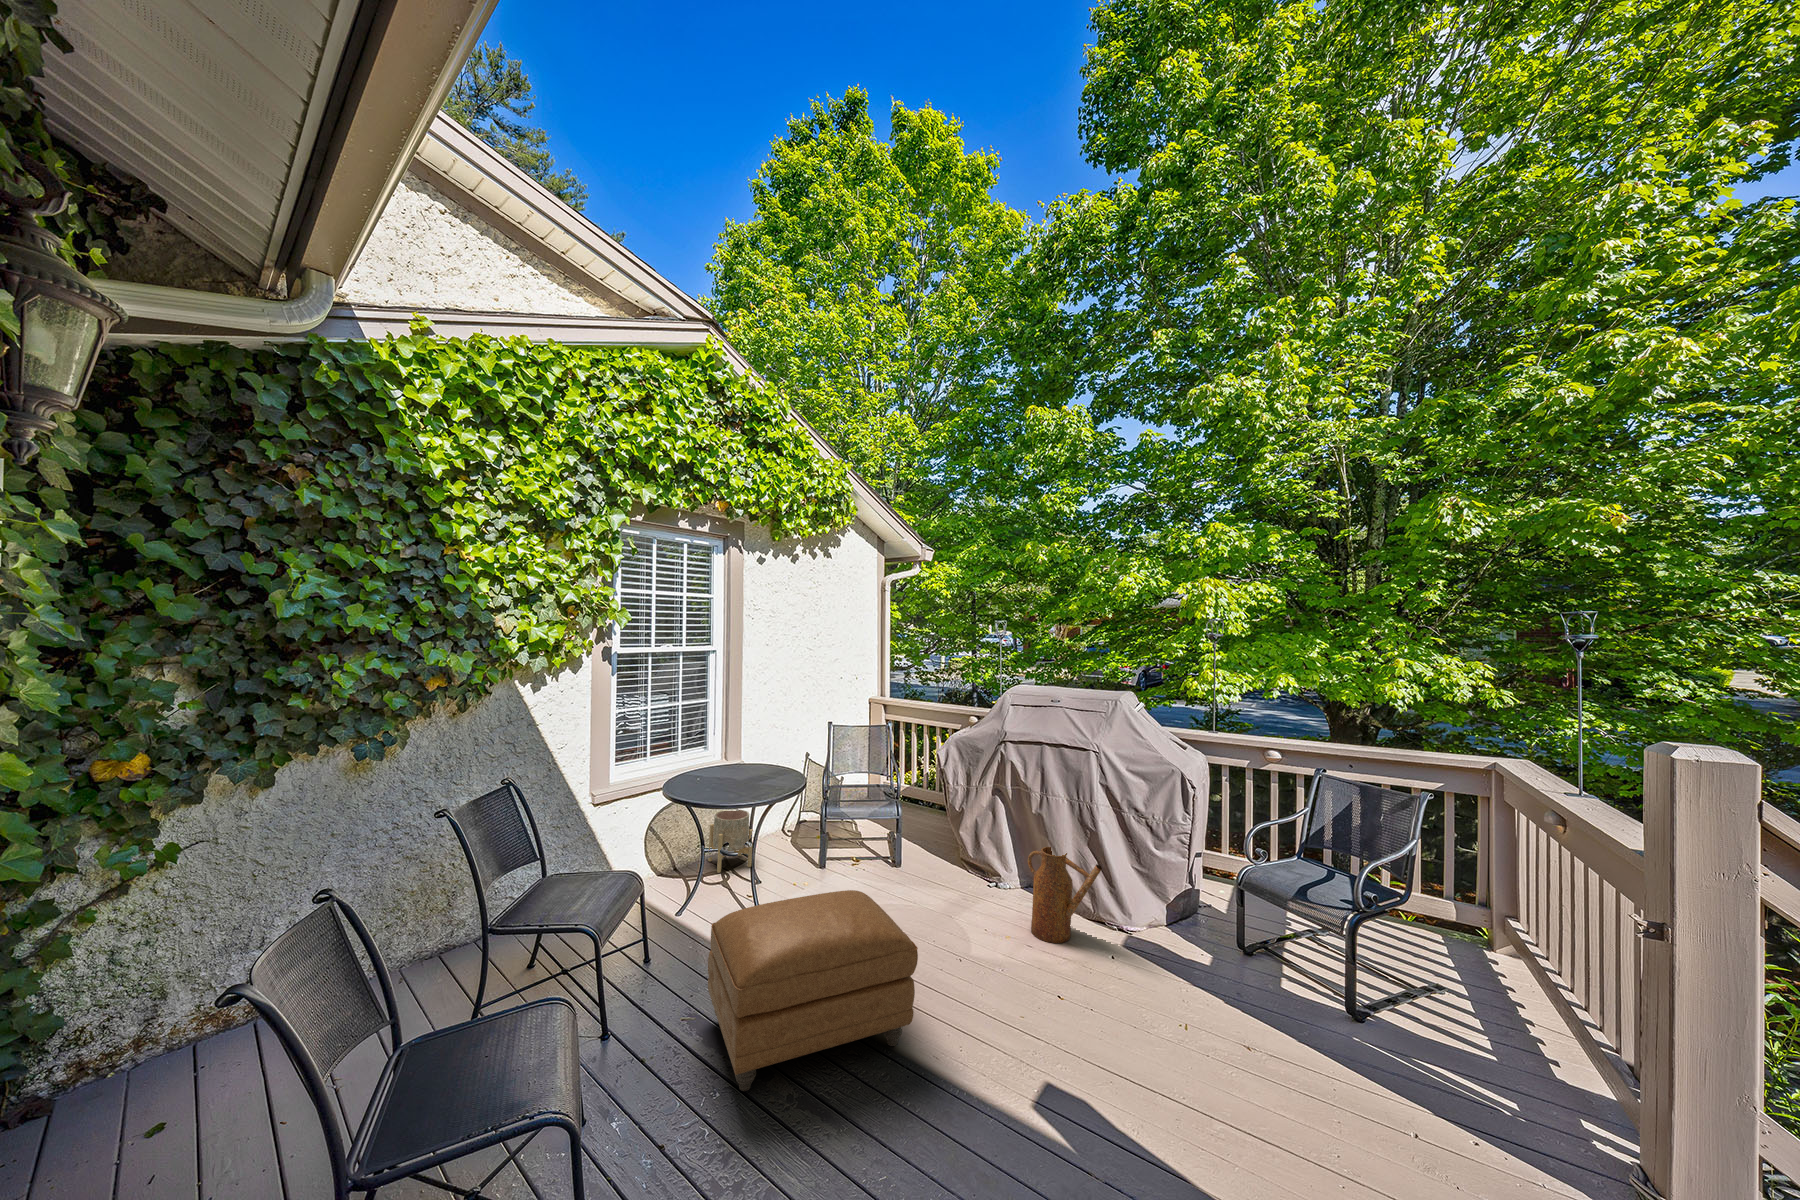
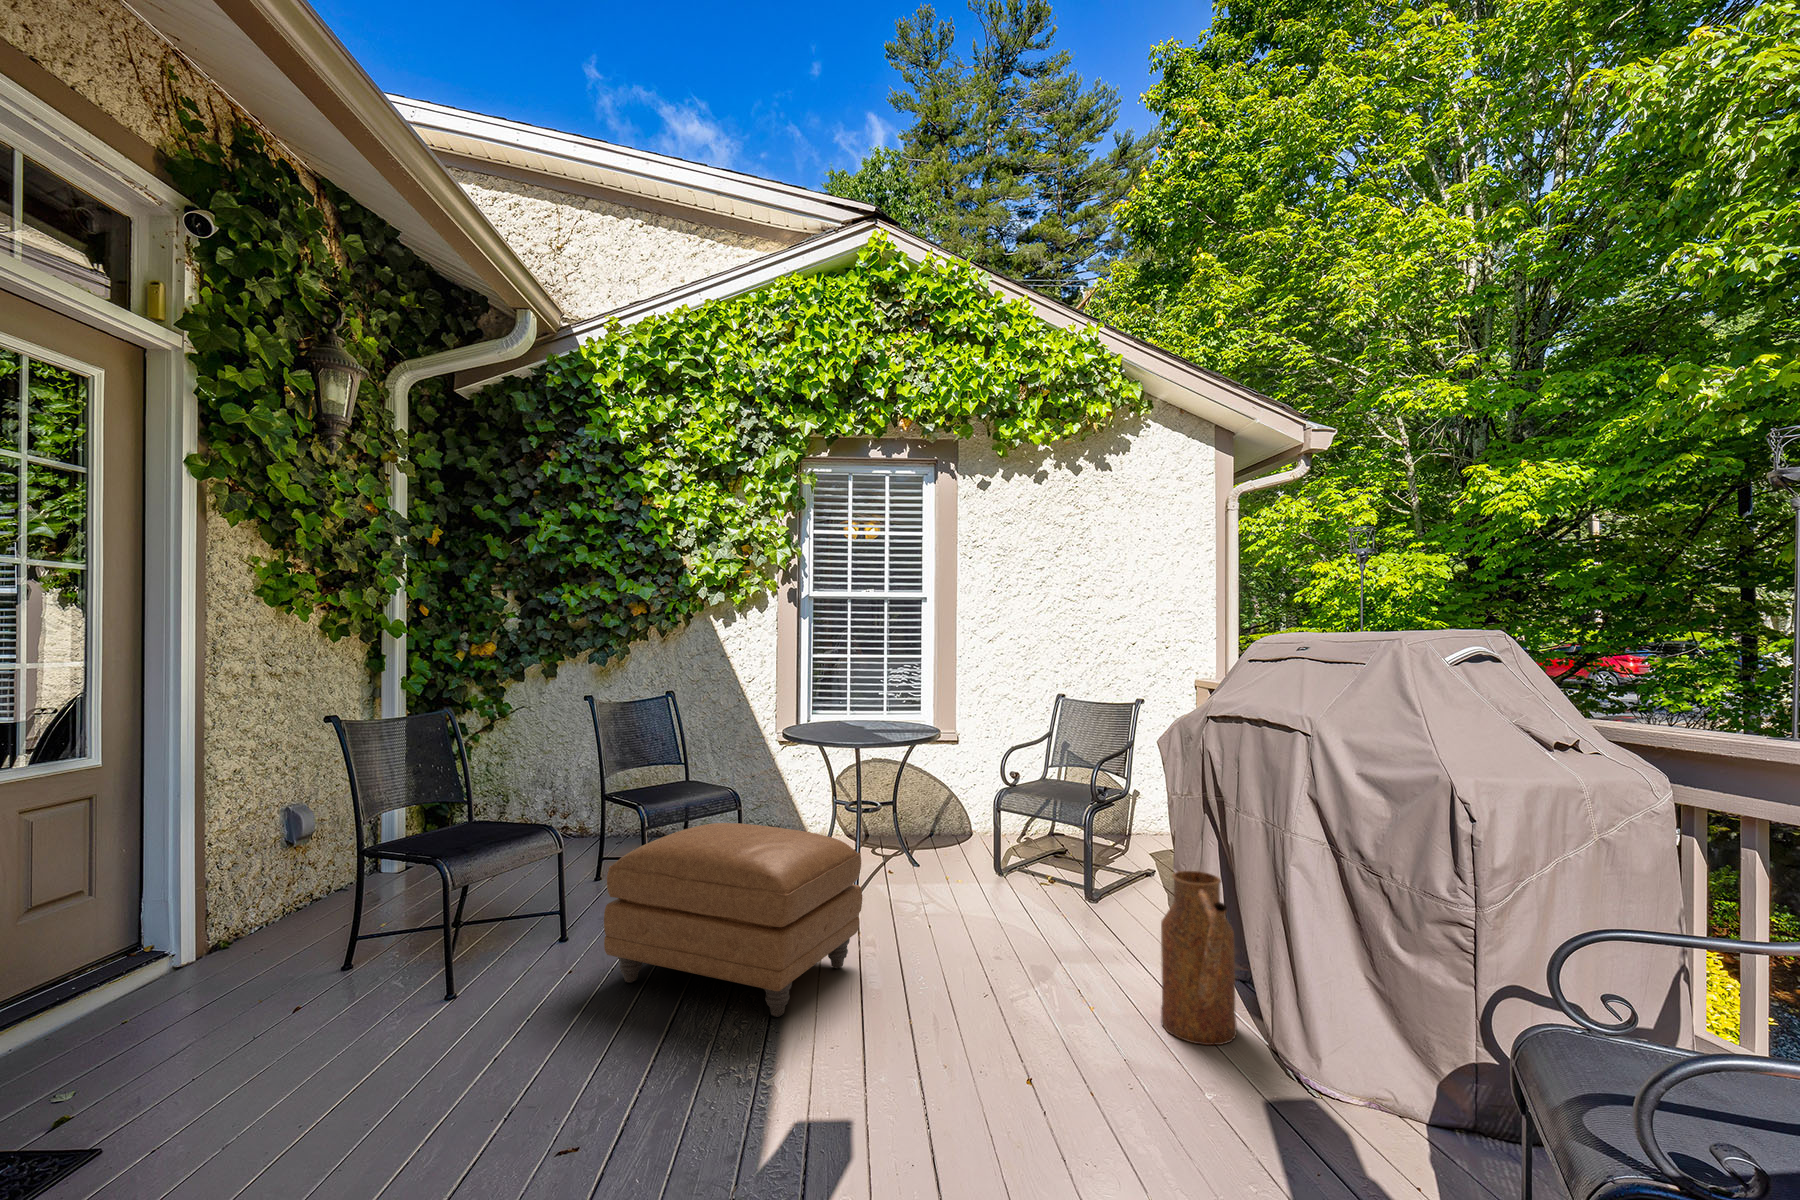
planter: present [708,810,753,873] -> none [915,786,965,856]

